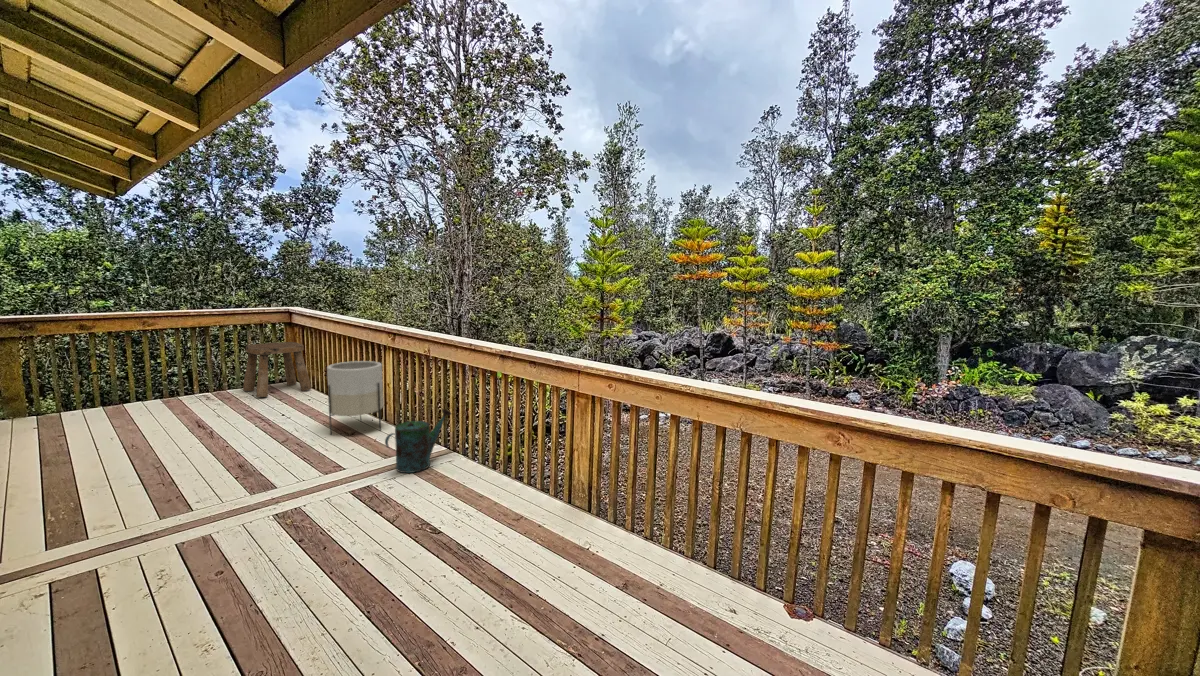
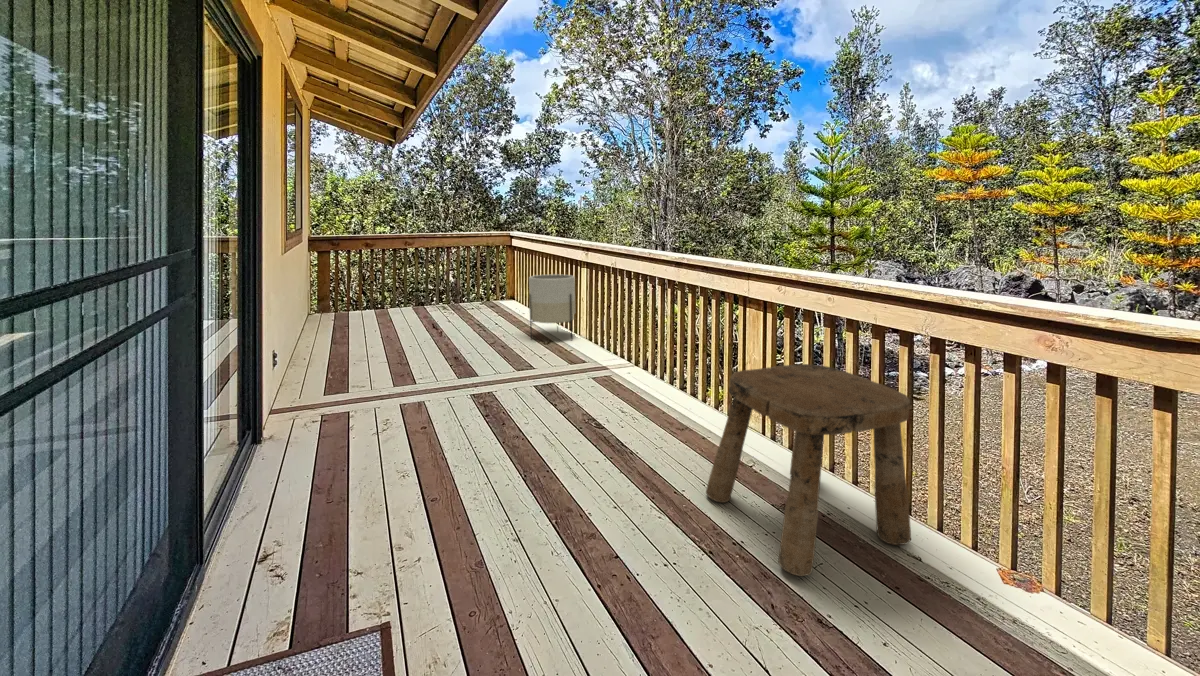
stool: present [243,342,311,397] -> present [706,364,911,576]
watering can: present [385,409,451,473] -> none [566,319,632,376]

